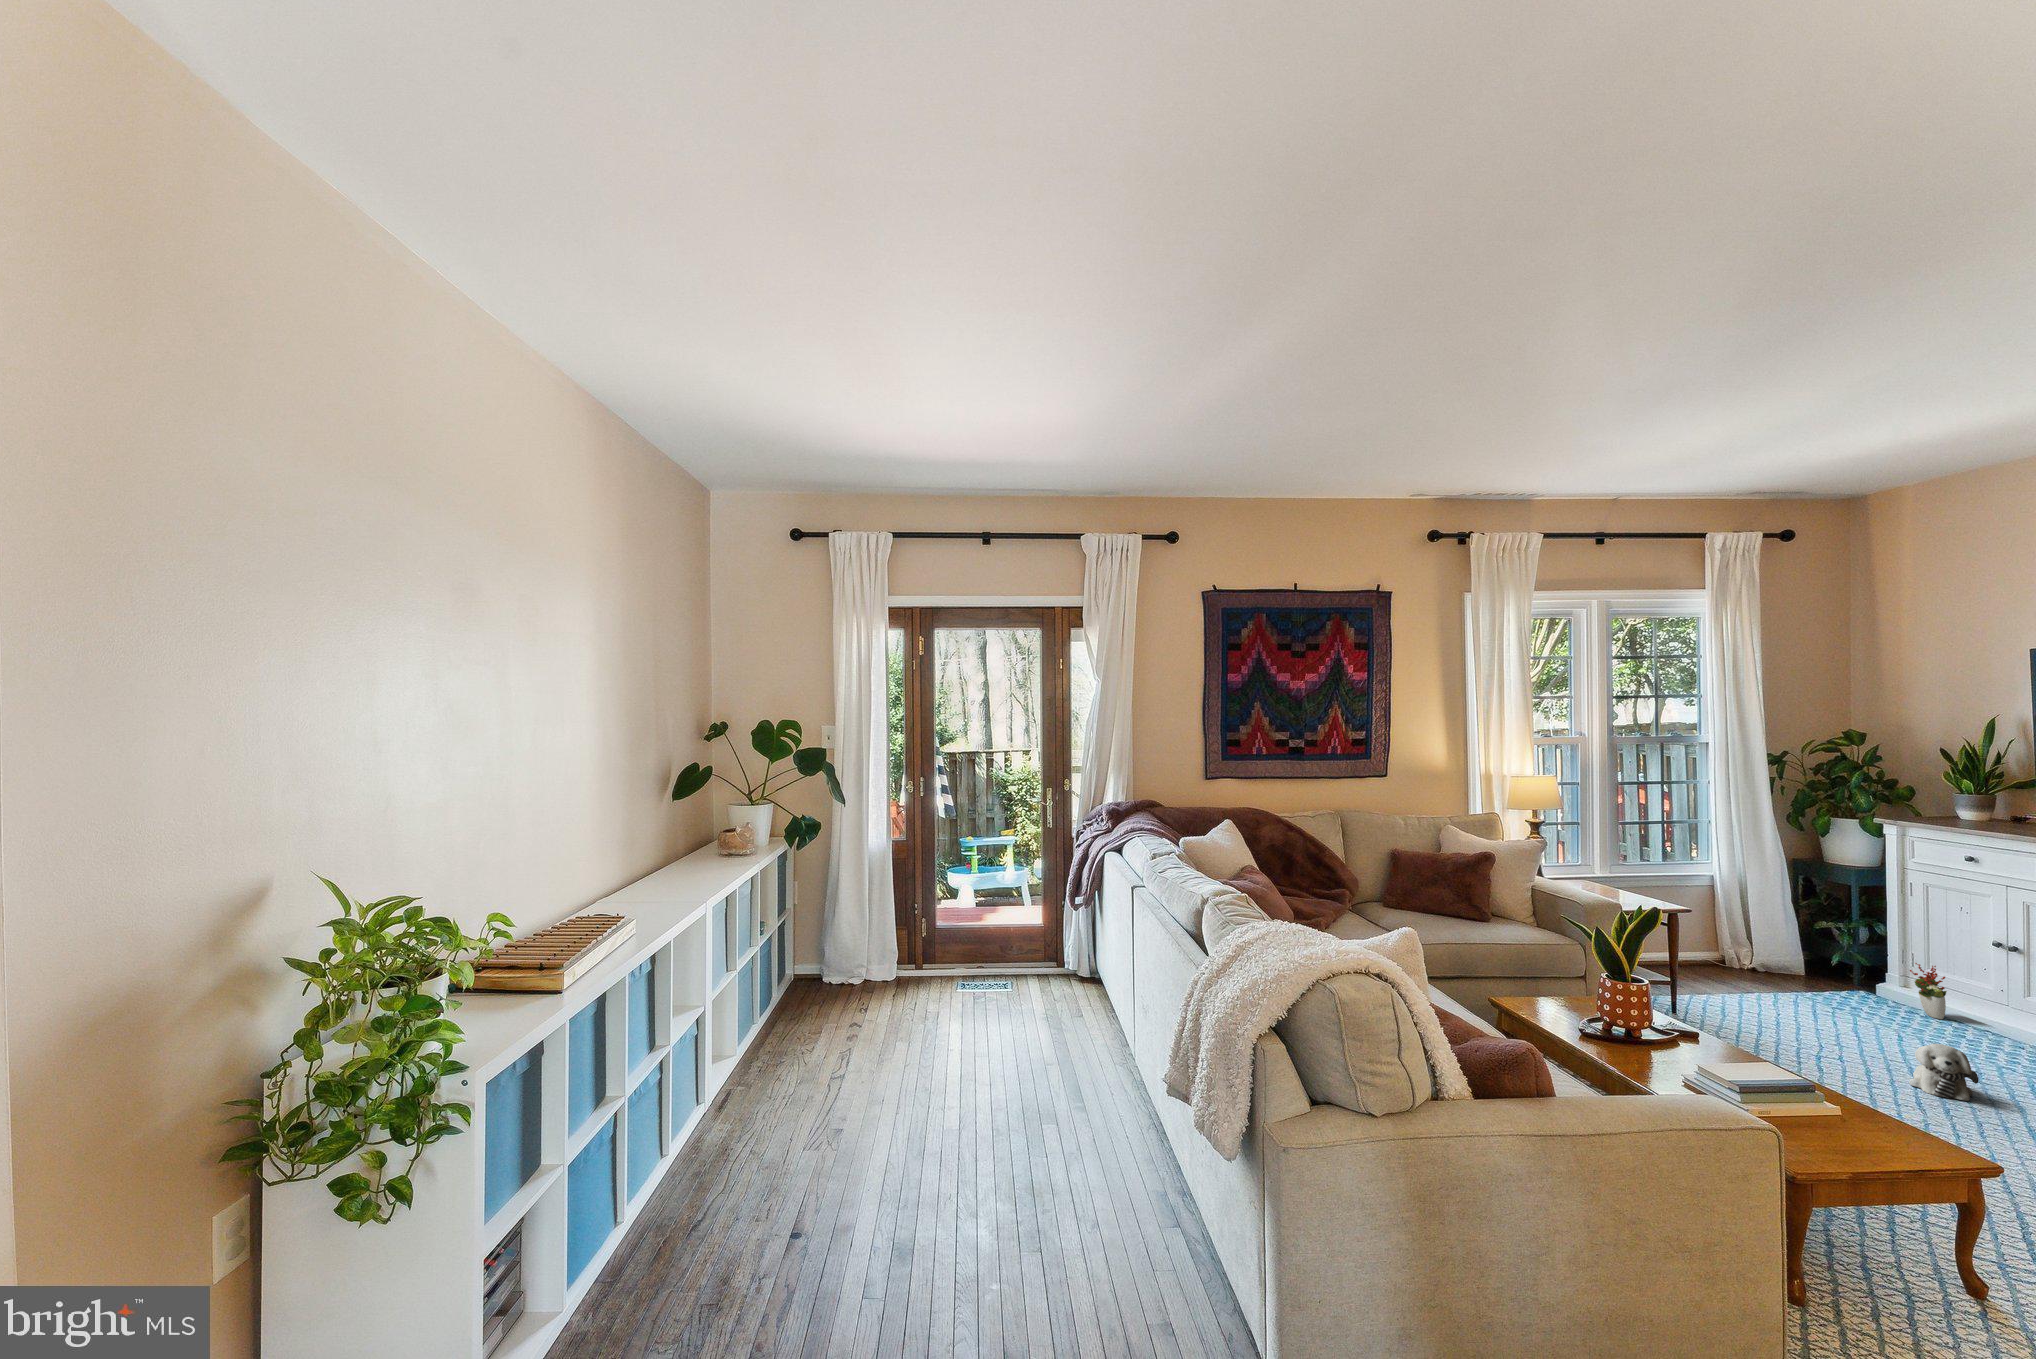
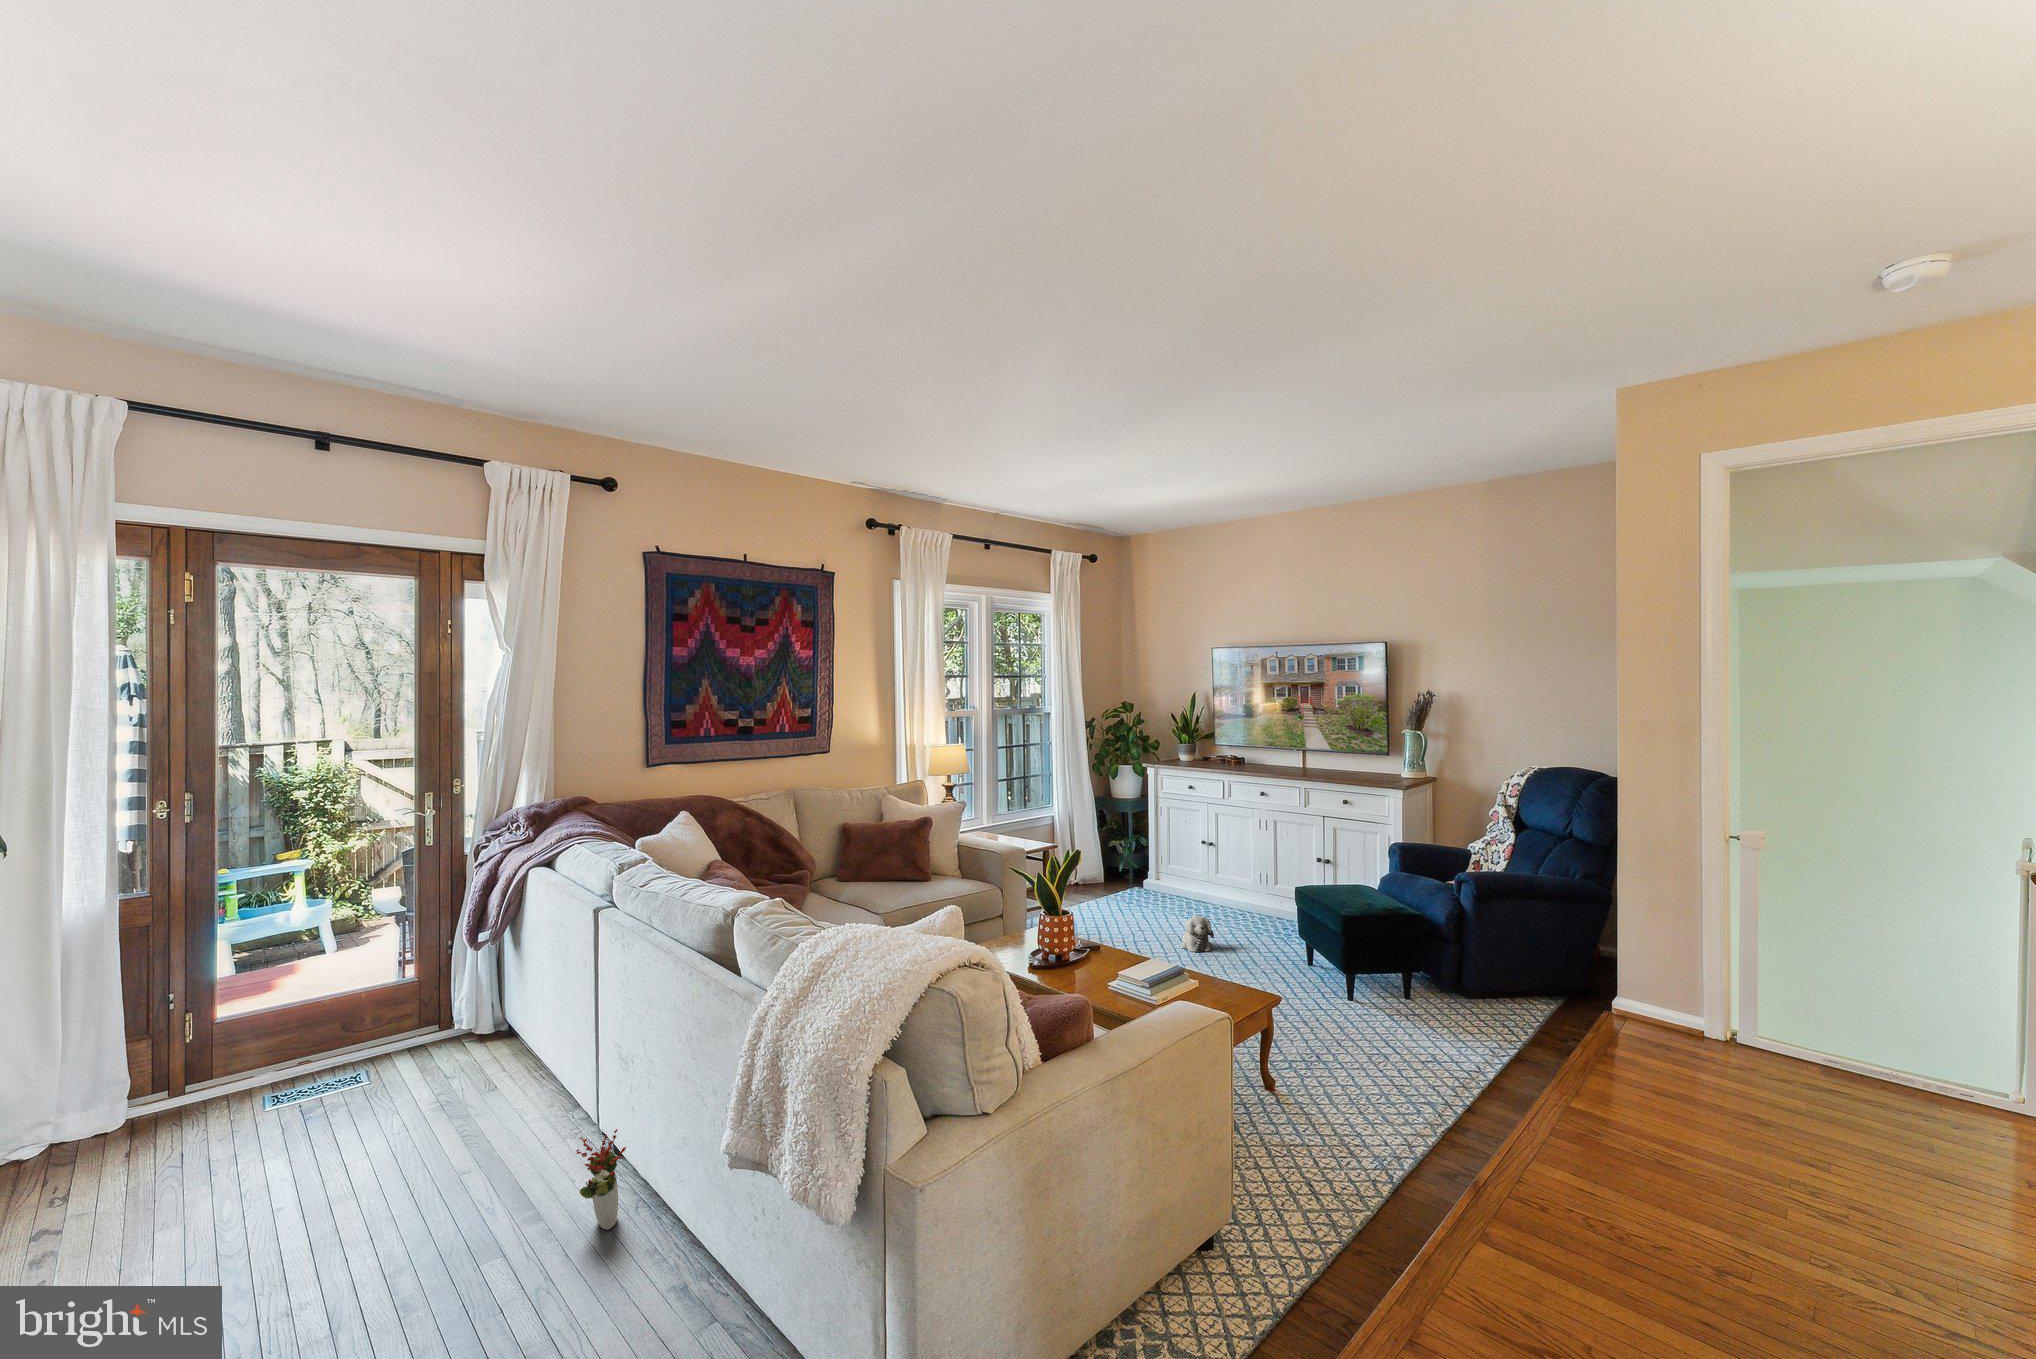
decorative plant: present [1910,963,1947,1019] -> present [576,1129,626,1230]

